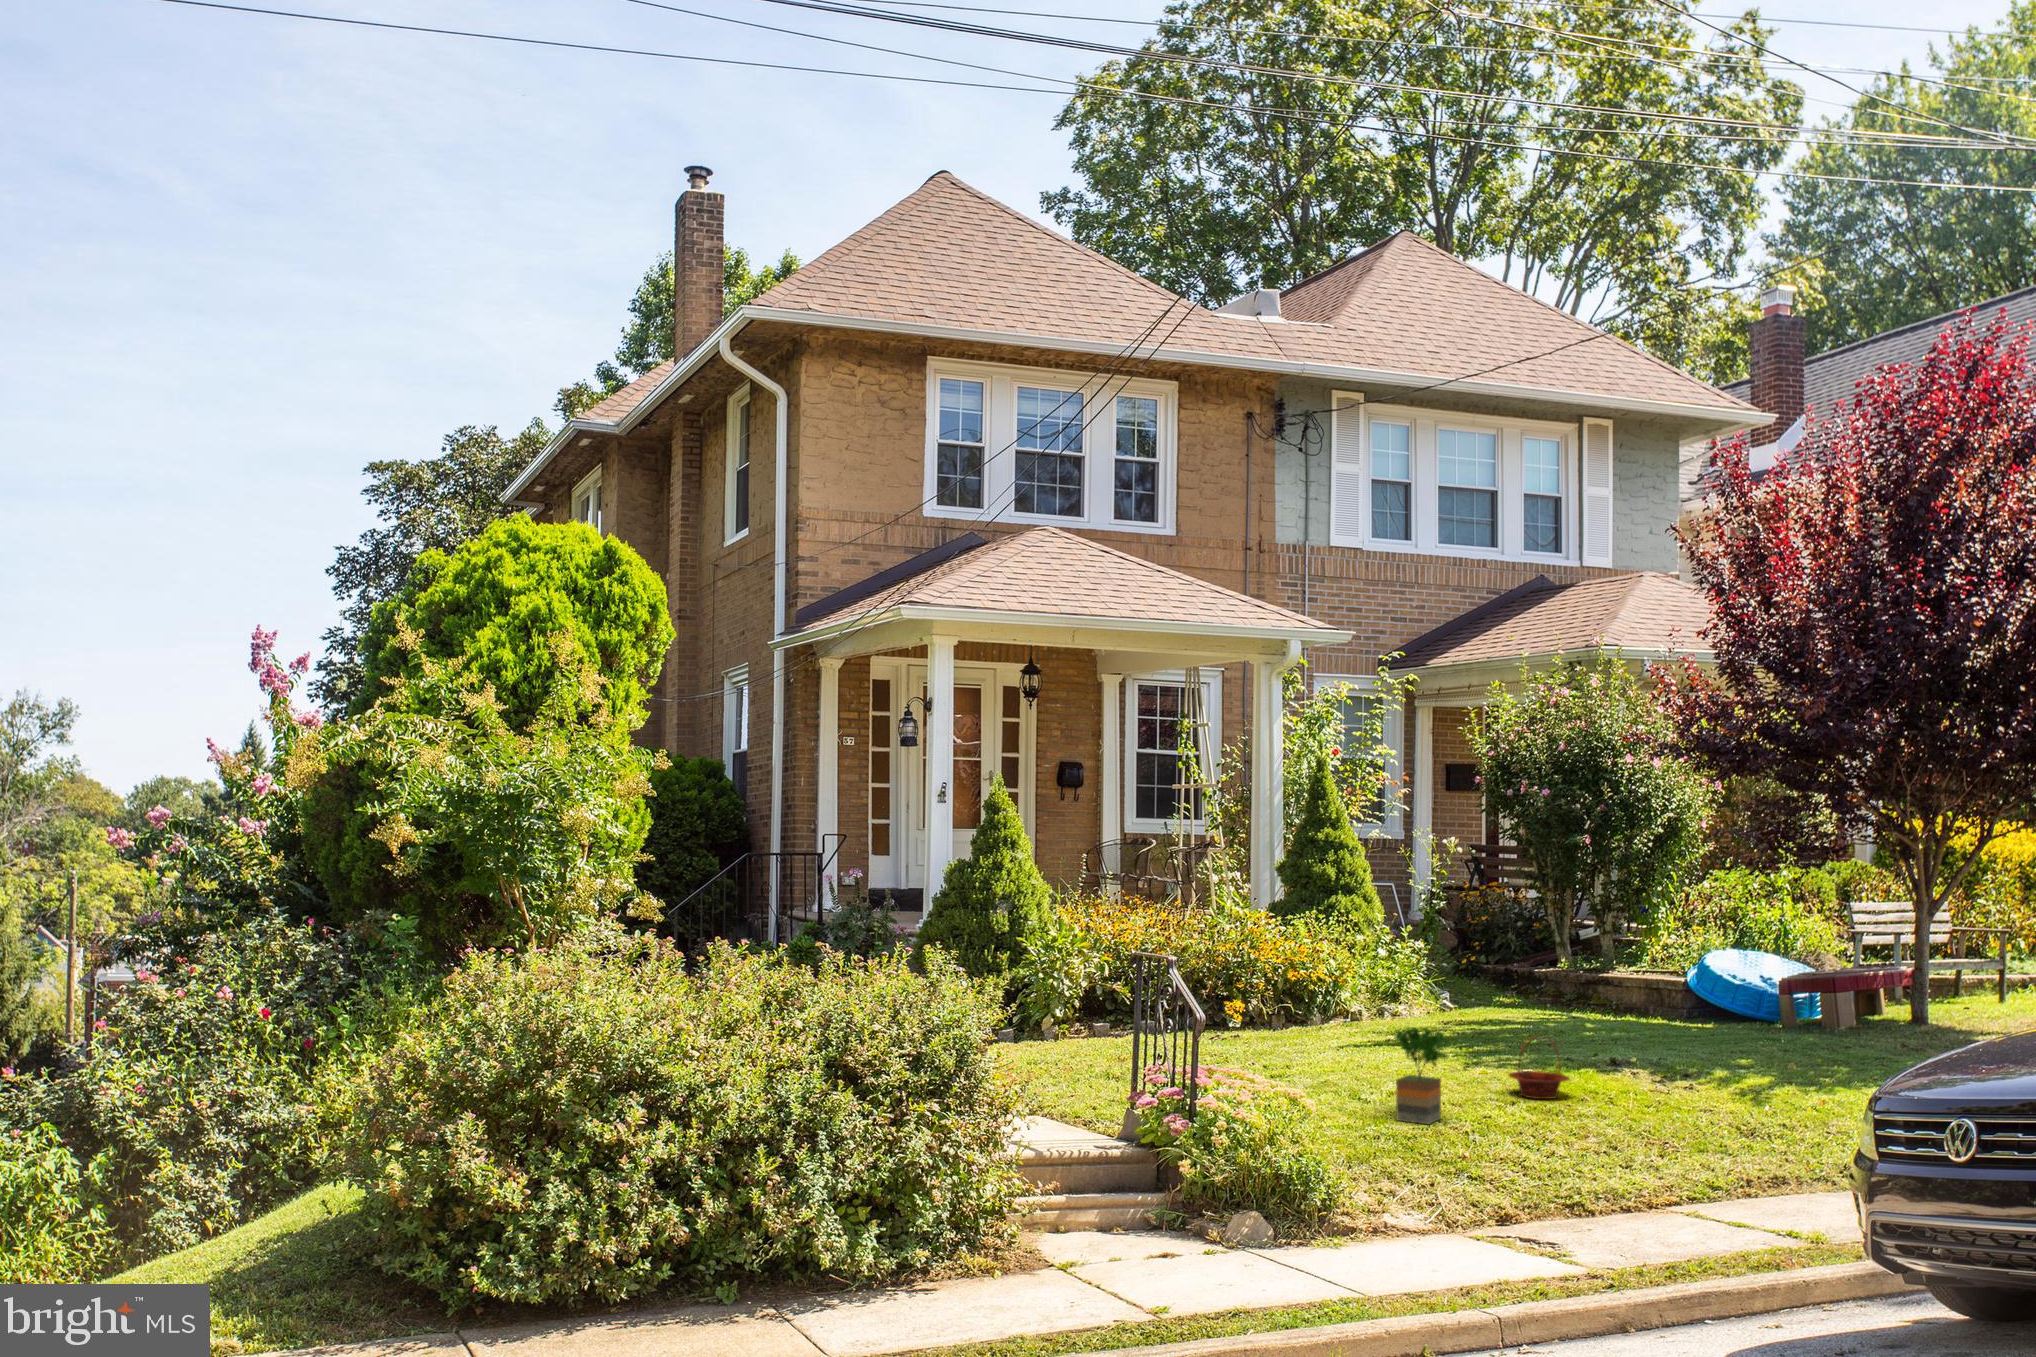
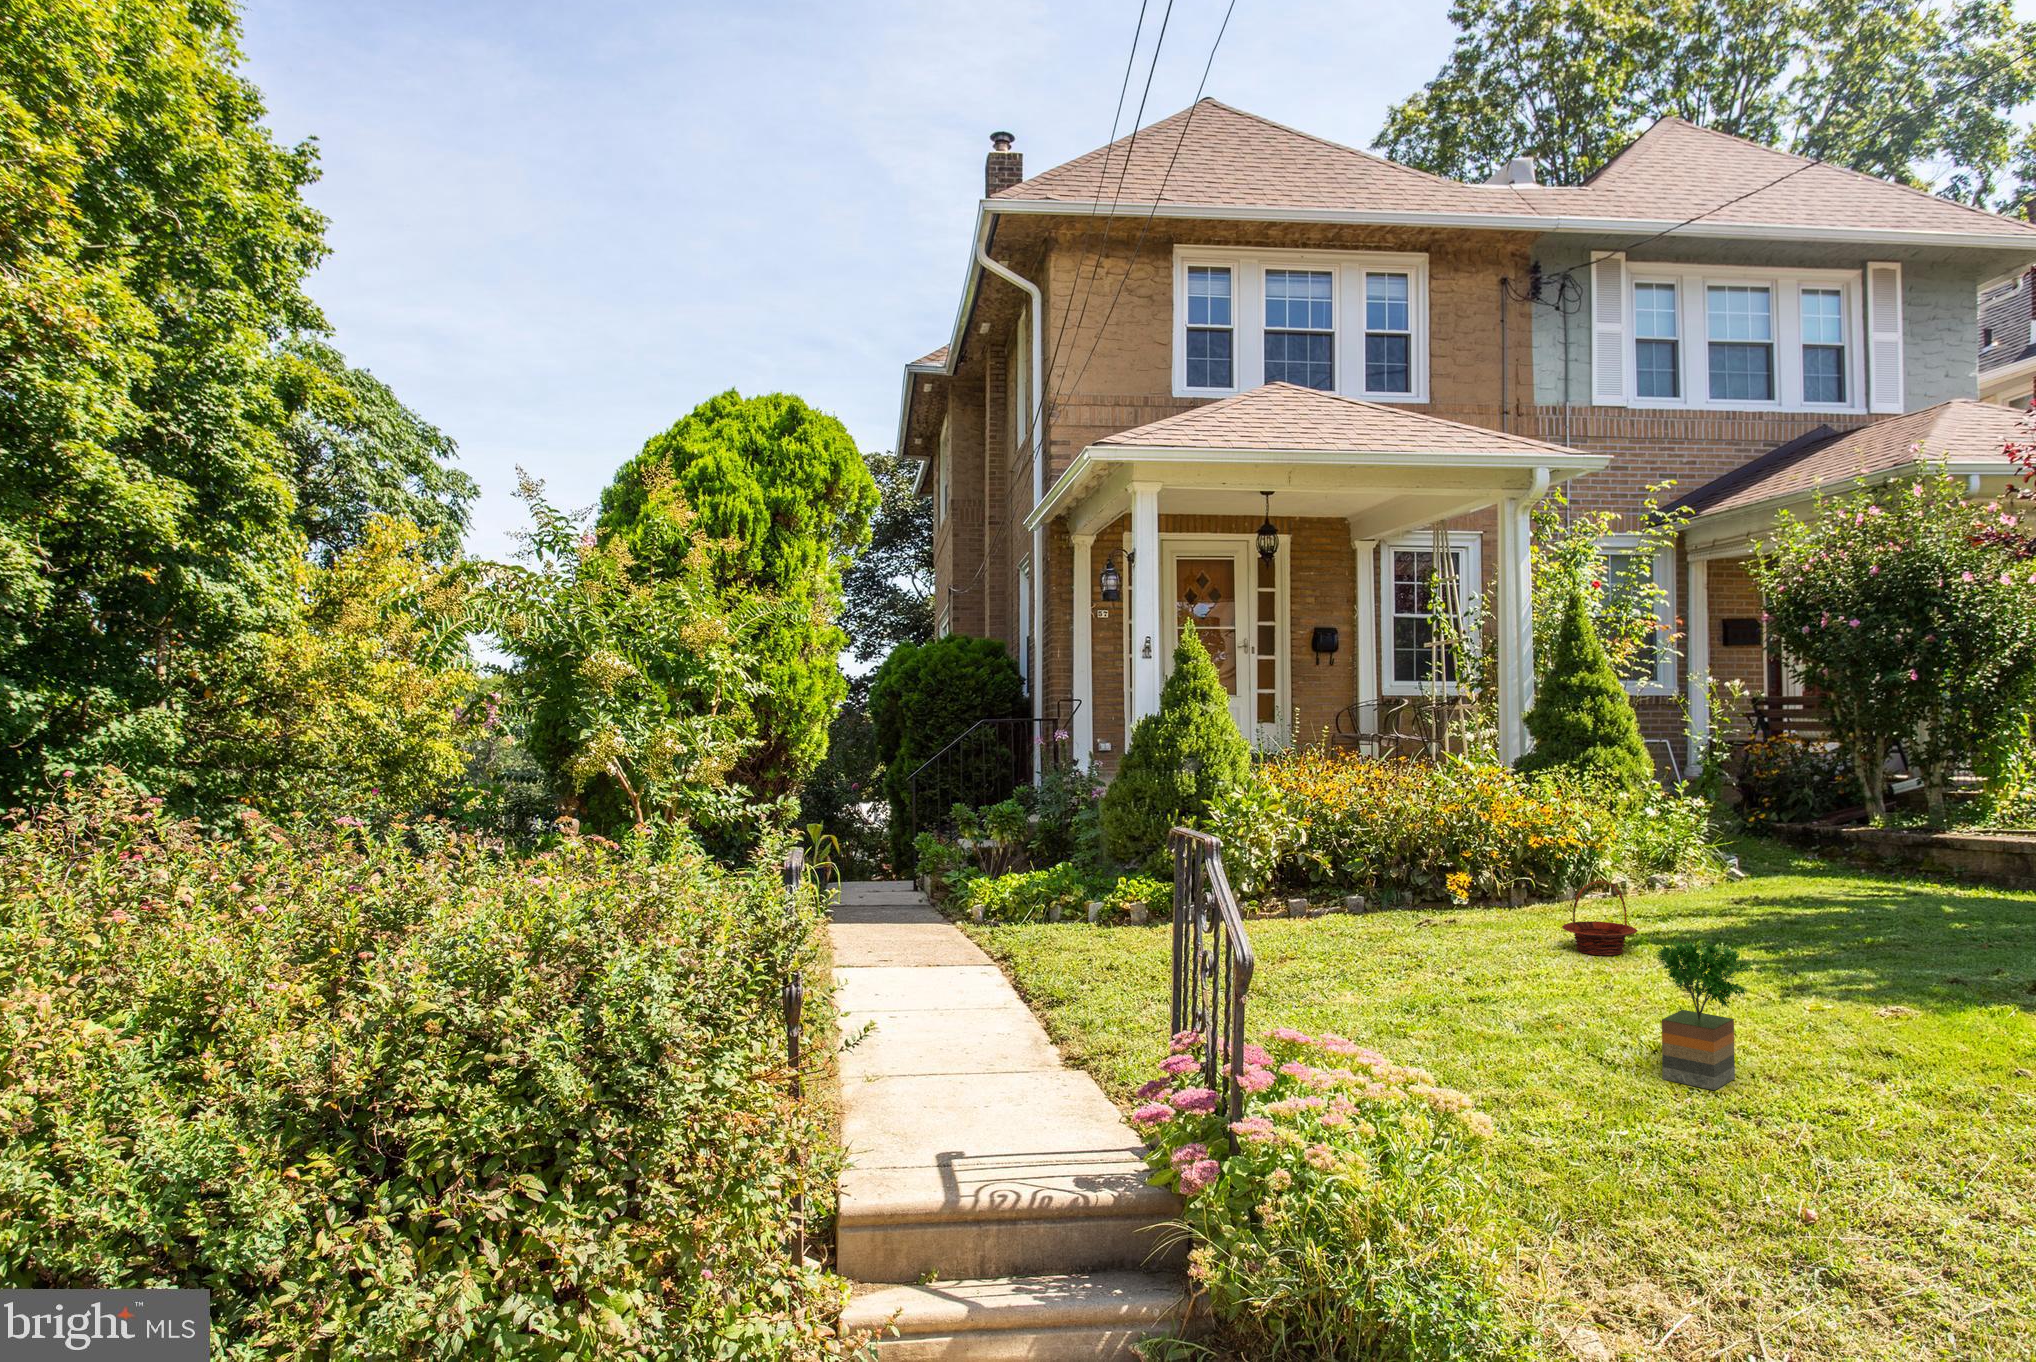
basket: present [1509,1037,1570,1099] -> present [1562,881,1638,955]

